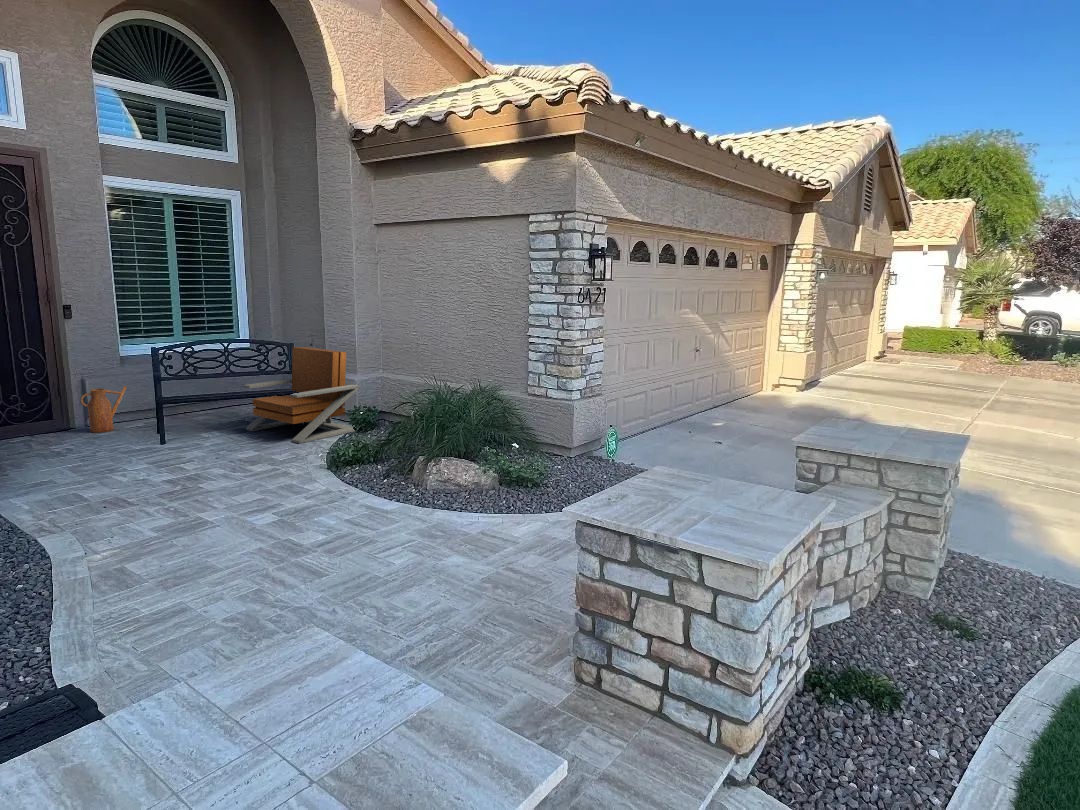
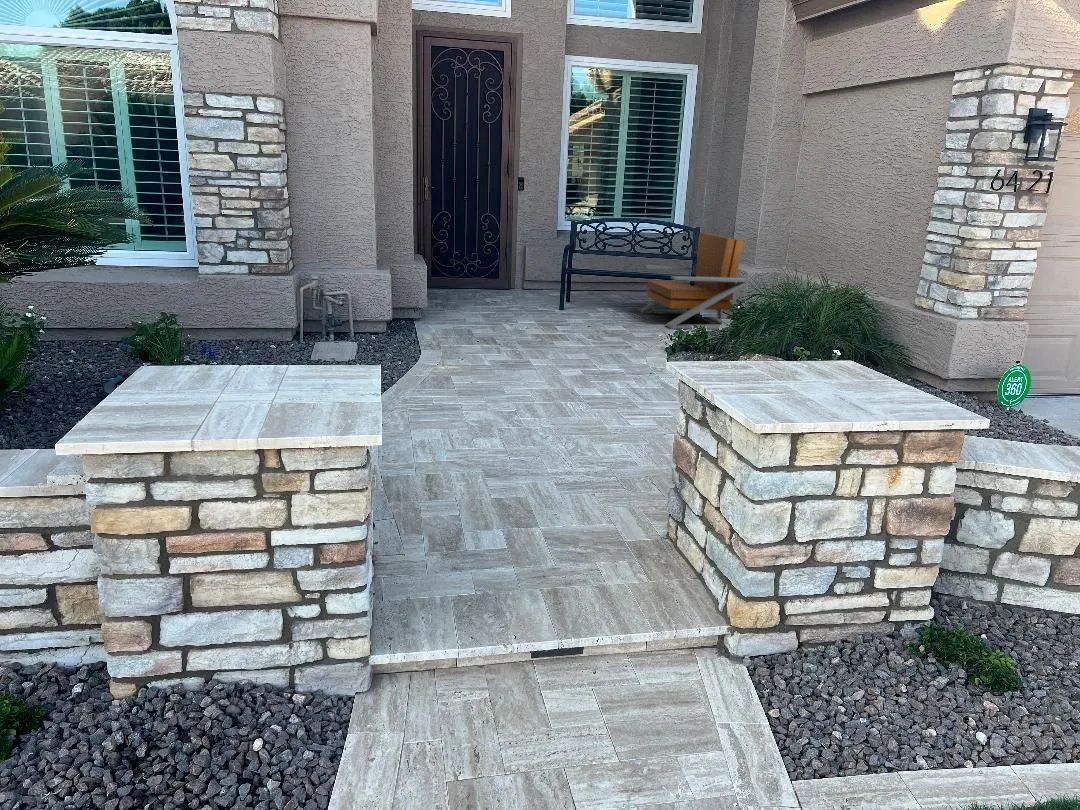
watering can: present [81,386,127,433] -> none [518,254,557,294]

